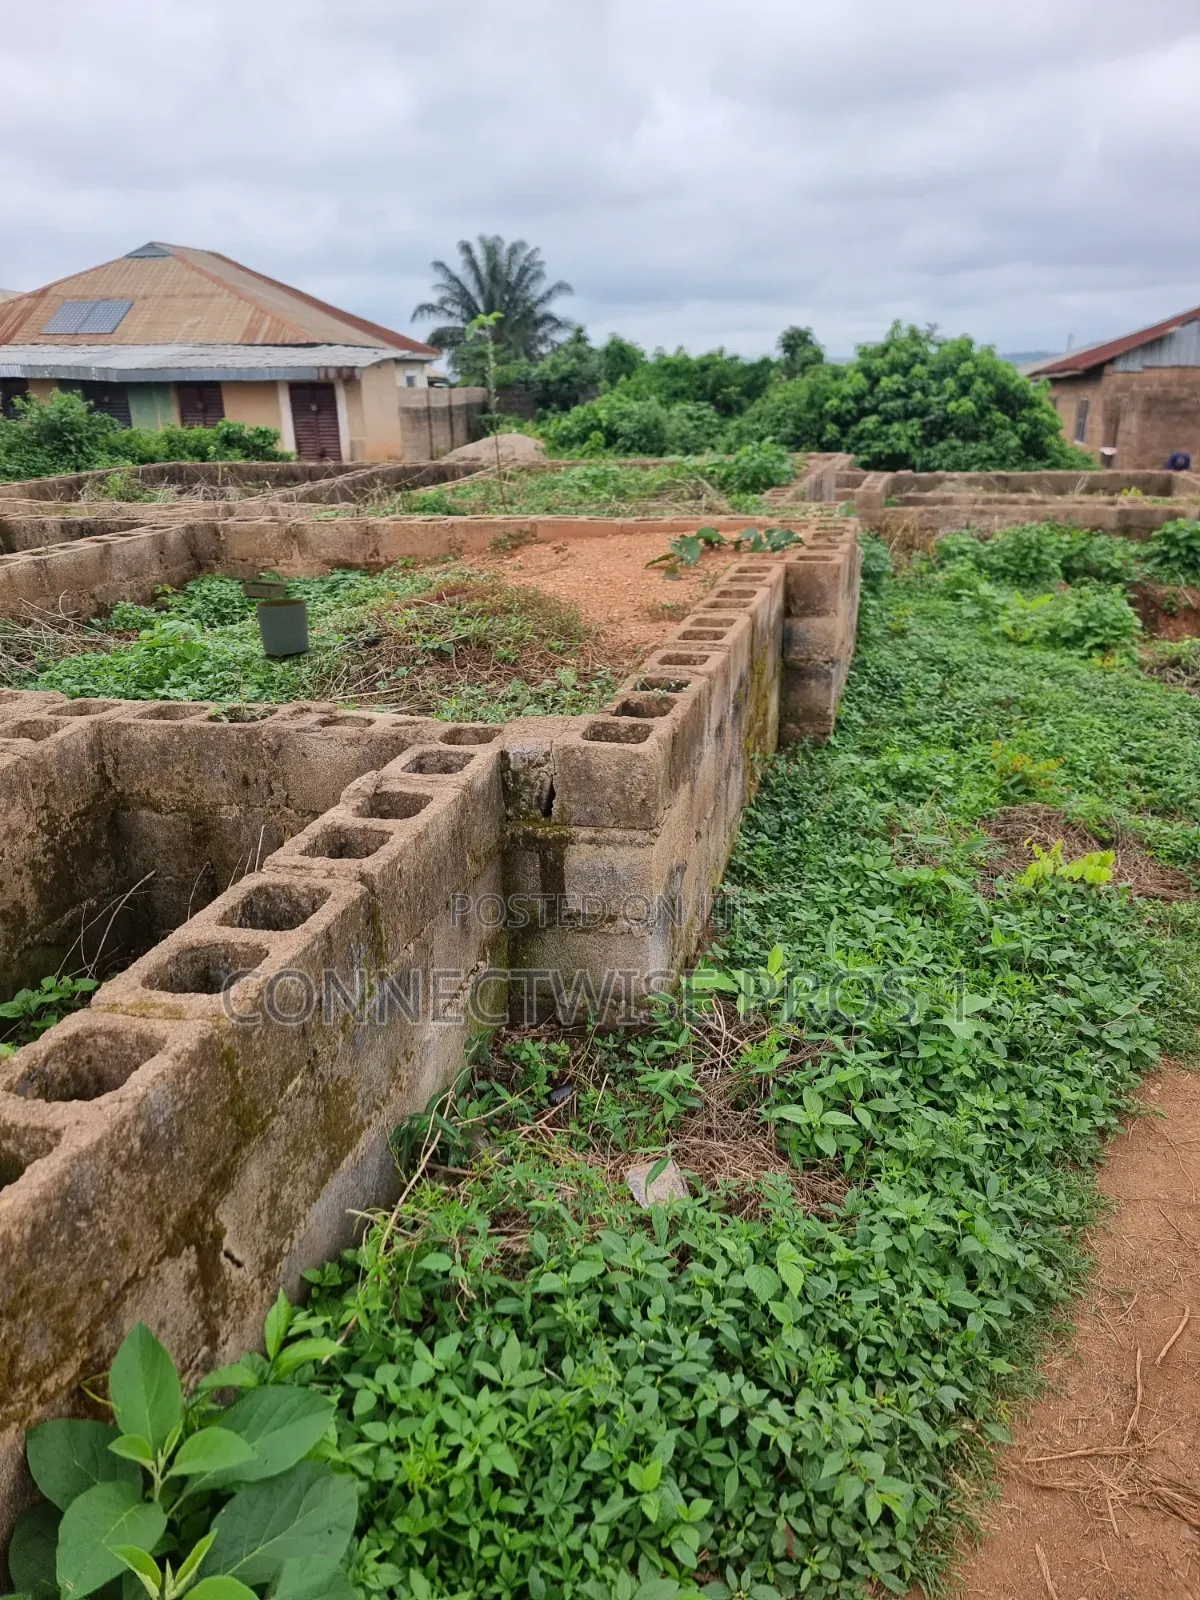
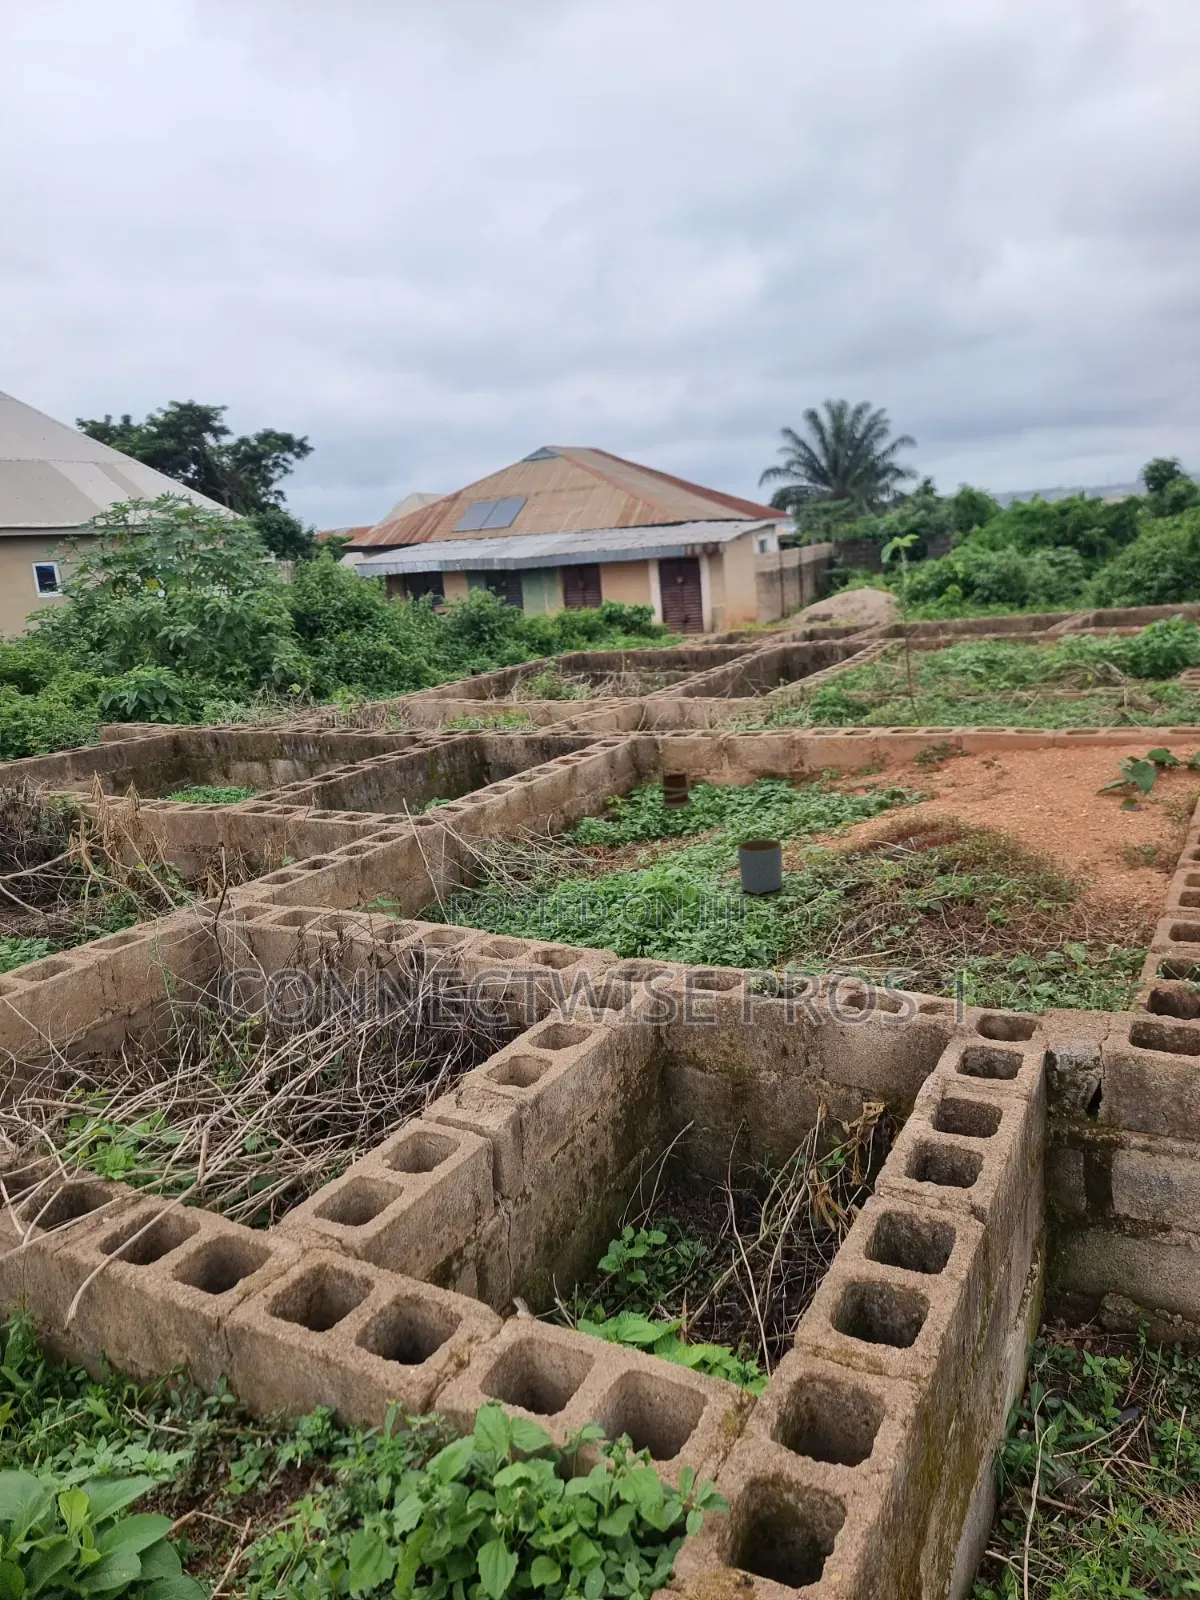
wooden bucket: none [212,536,246,595] -> present [662,772,690,809]
toolbox: present [242,578,294,598] -> none [691,794,738,815]

